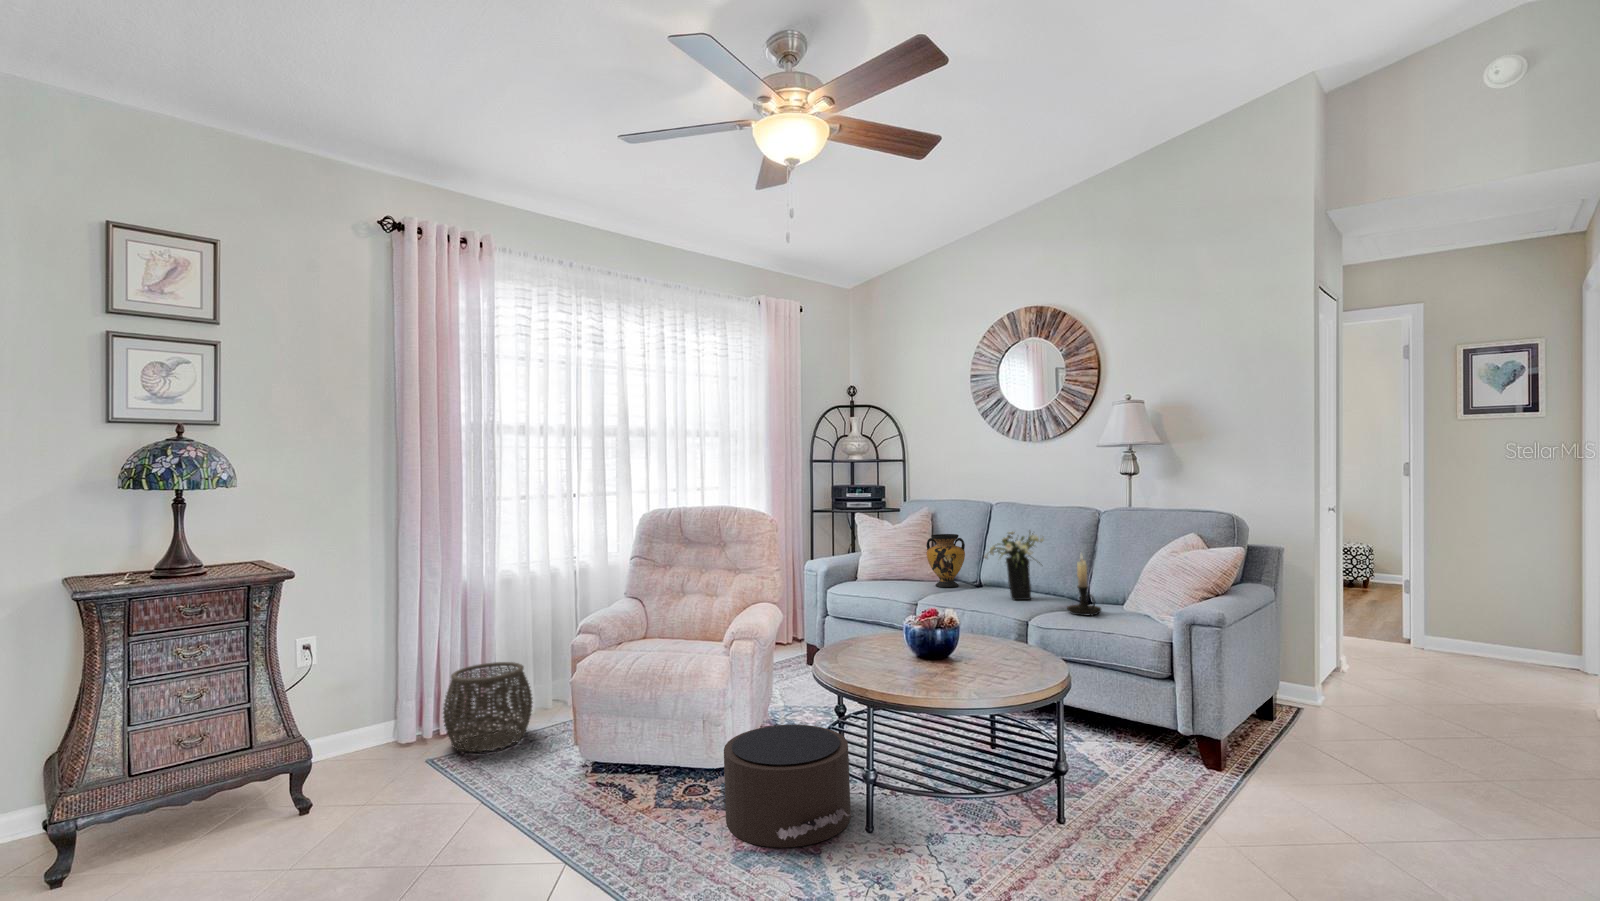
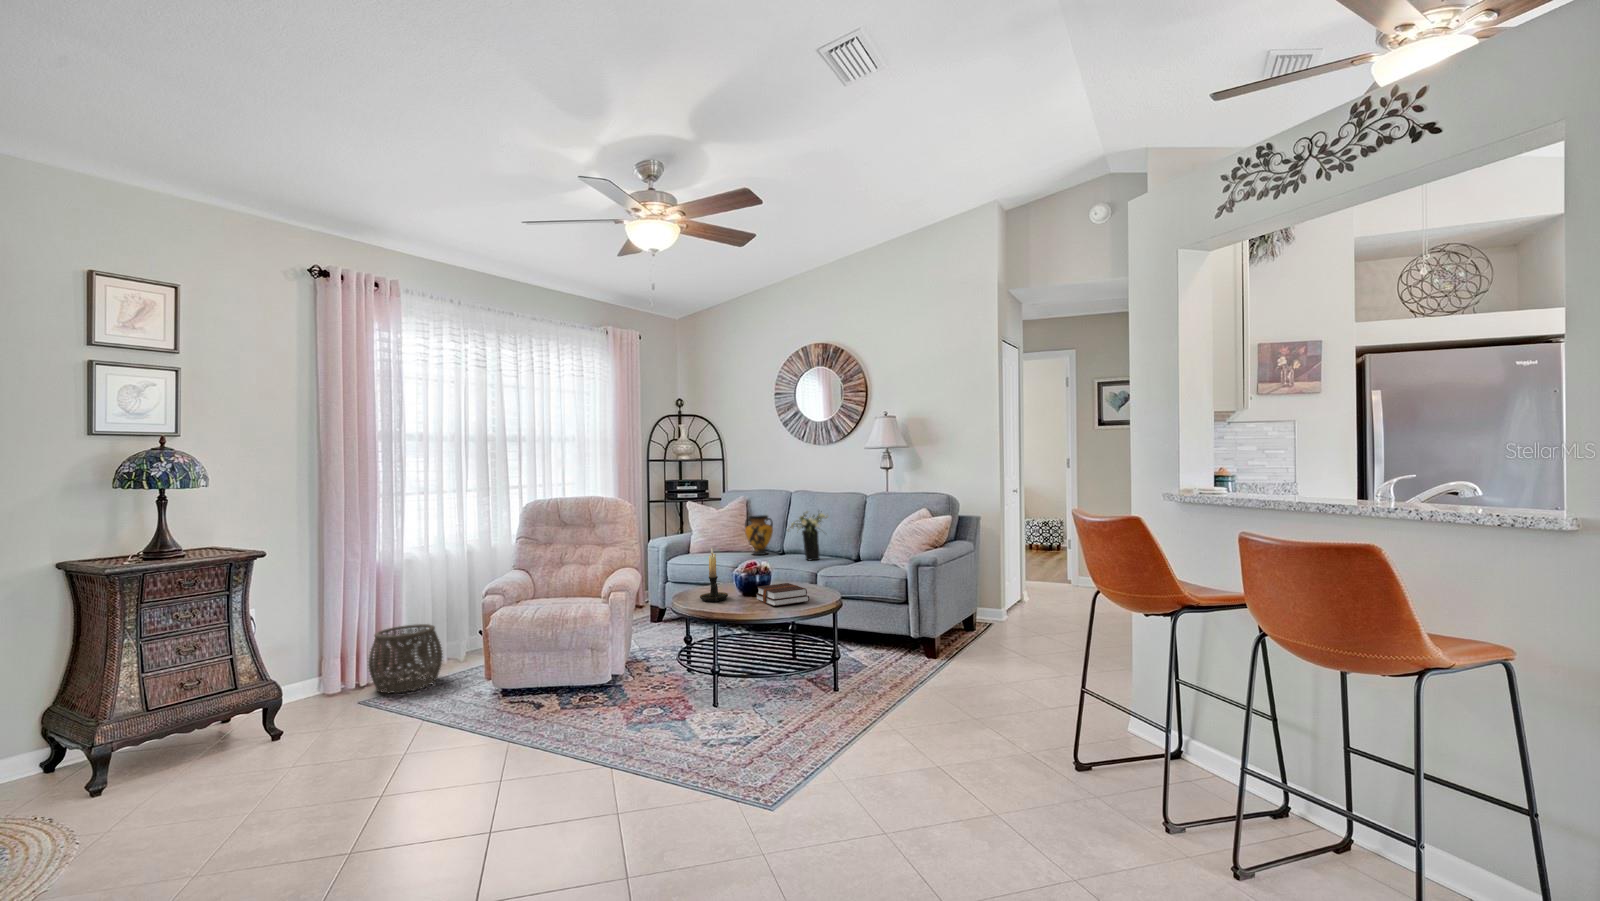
candle holder: present [1067,554,1101,616] -> present [700,548,728,602]
hardback book: none [936,644,1020,684] -> present [756,583,809,606]
pouf: present [710,725,851,847] -> none [600,645,703,718]

